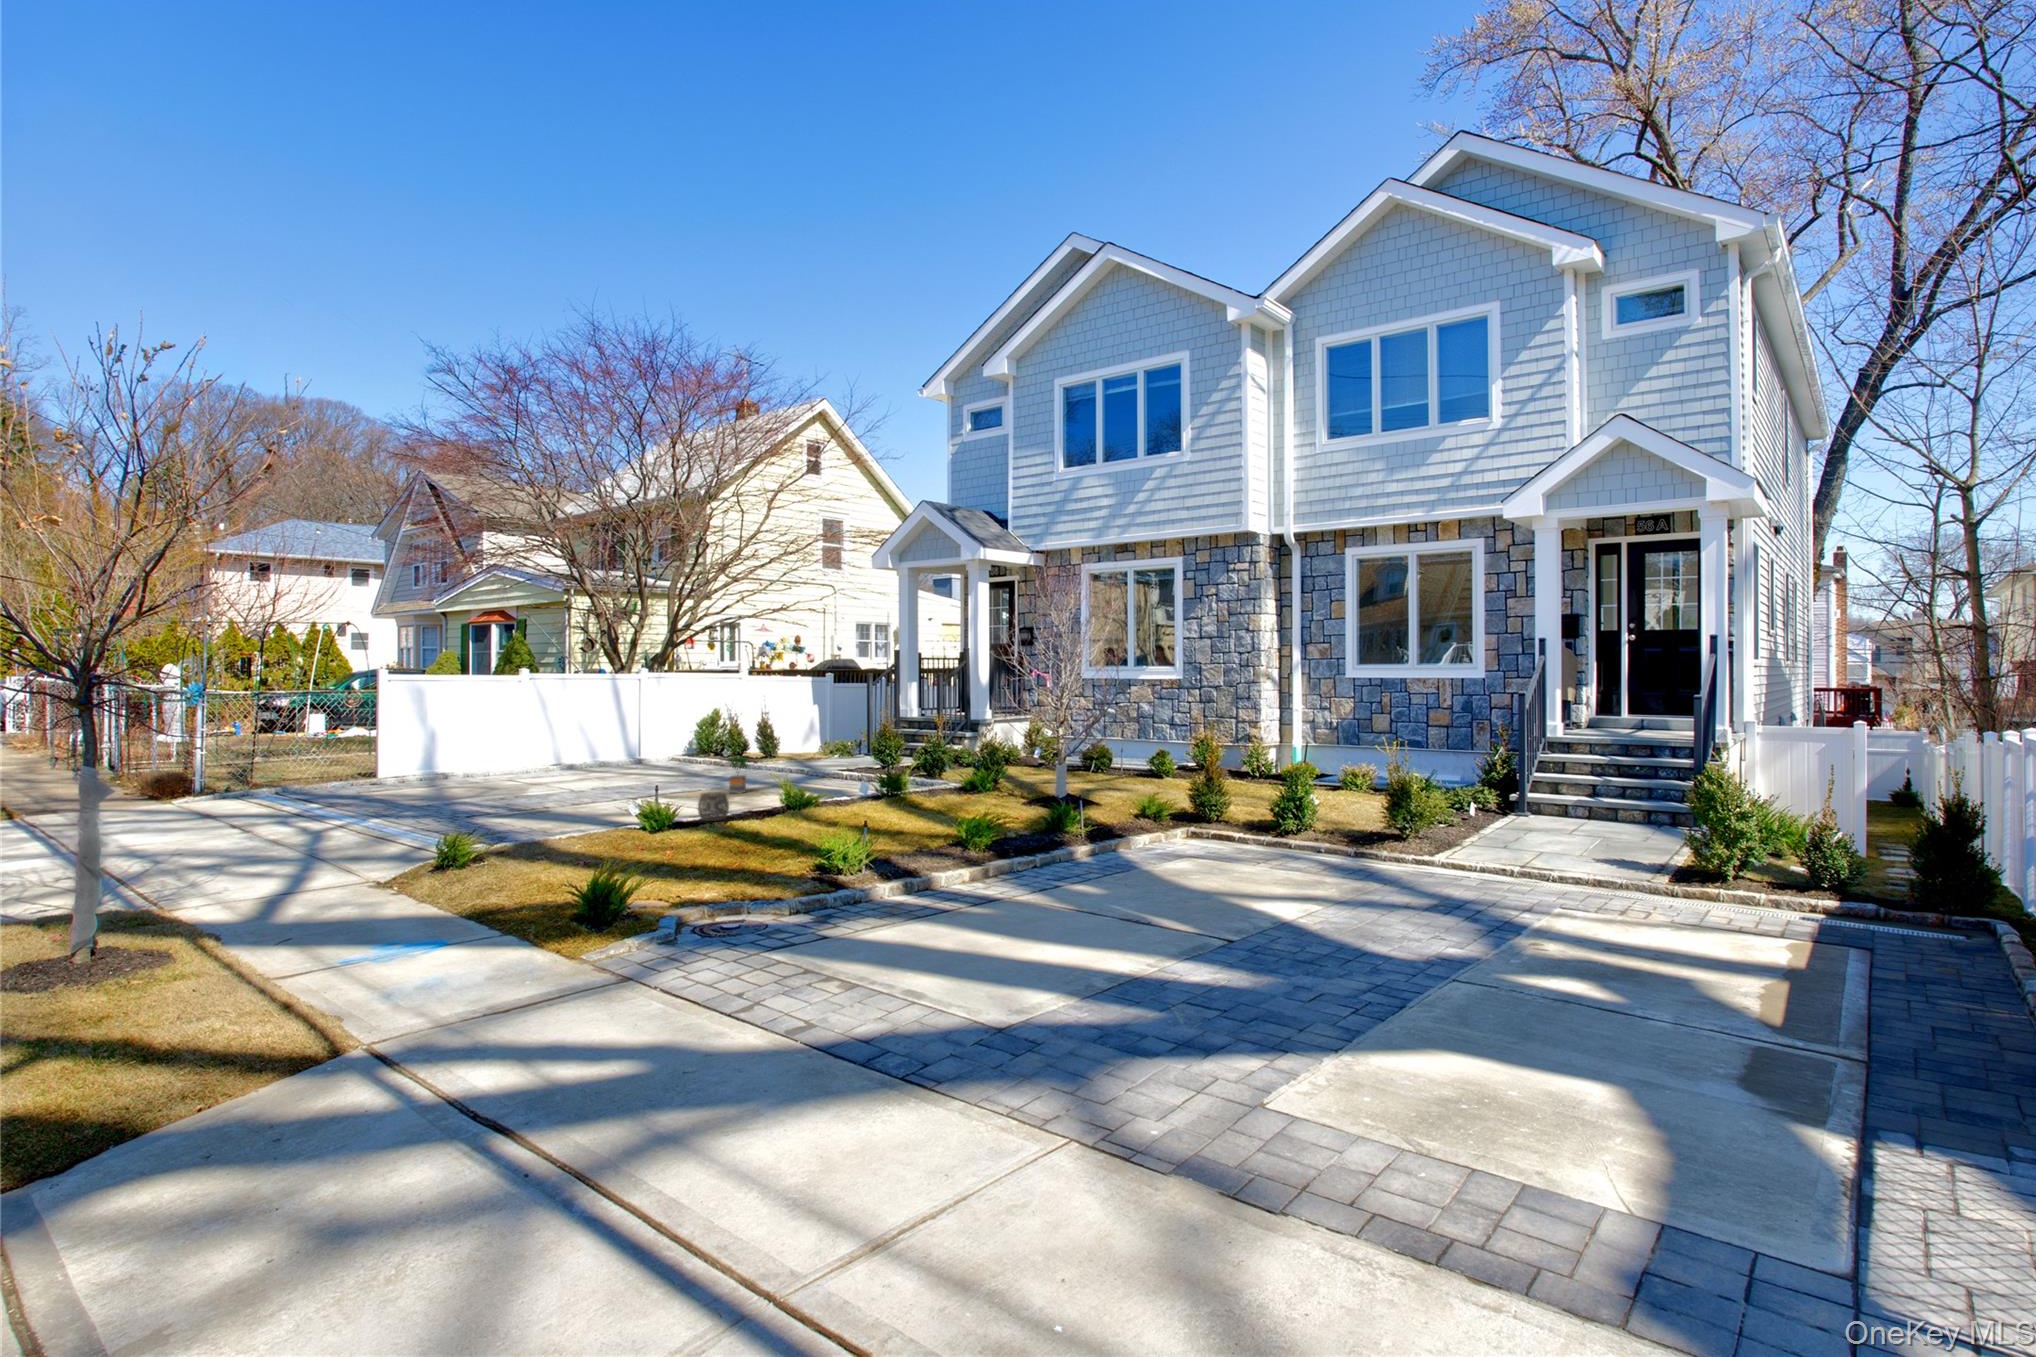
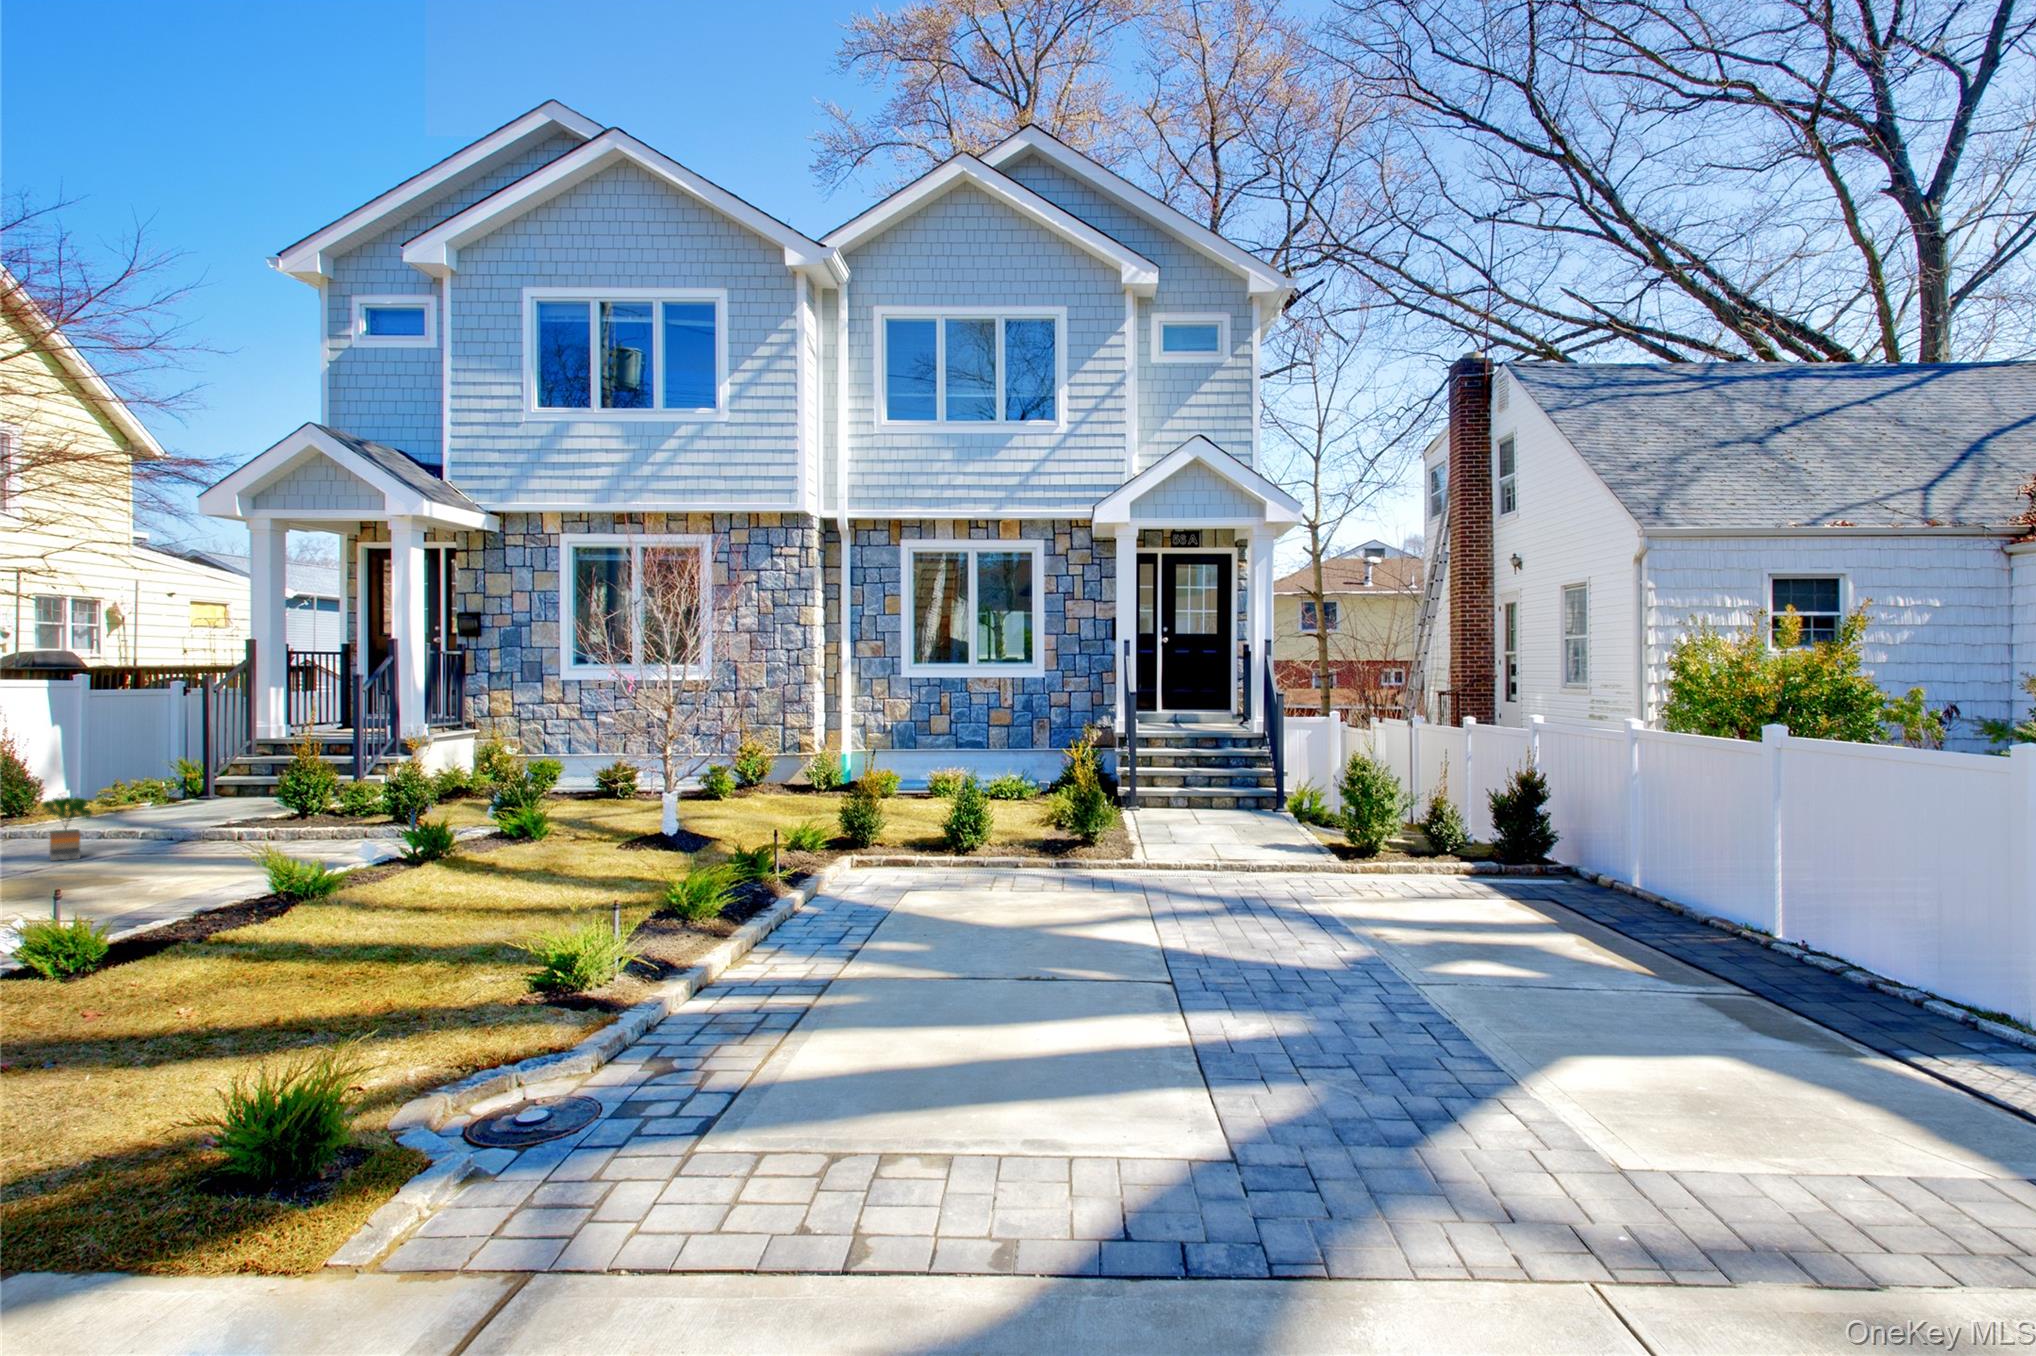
woven basket: present [698,792,729,821] -> none [94,852,159,903]

